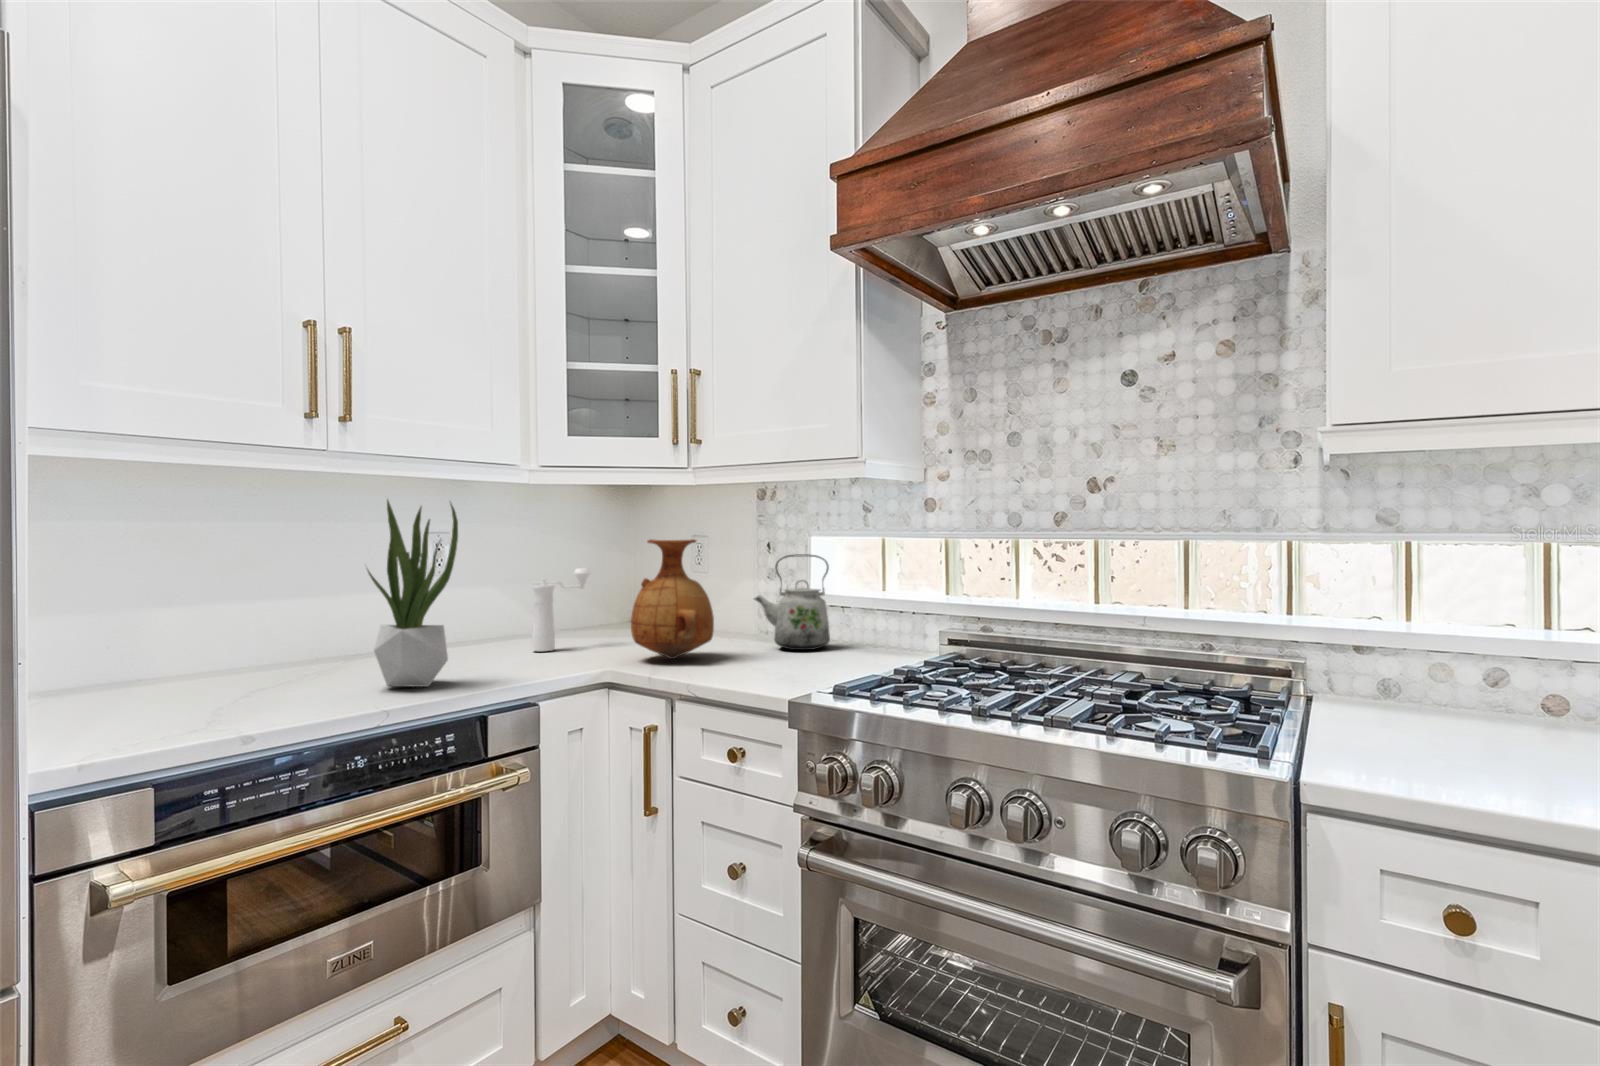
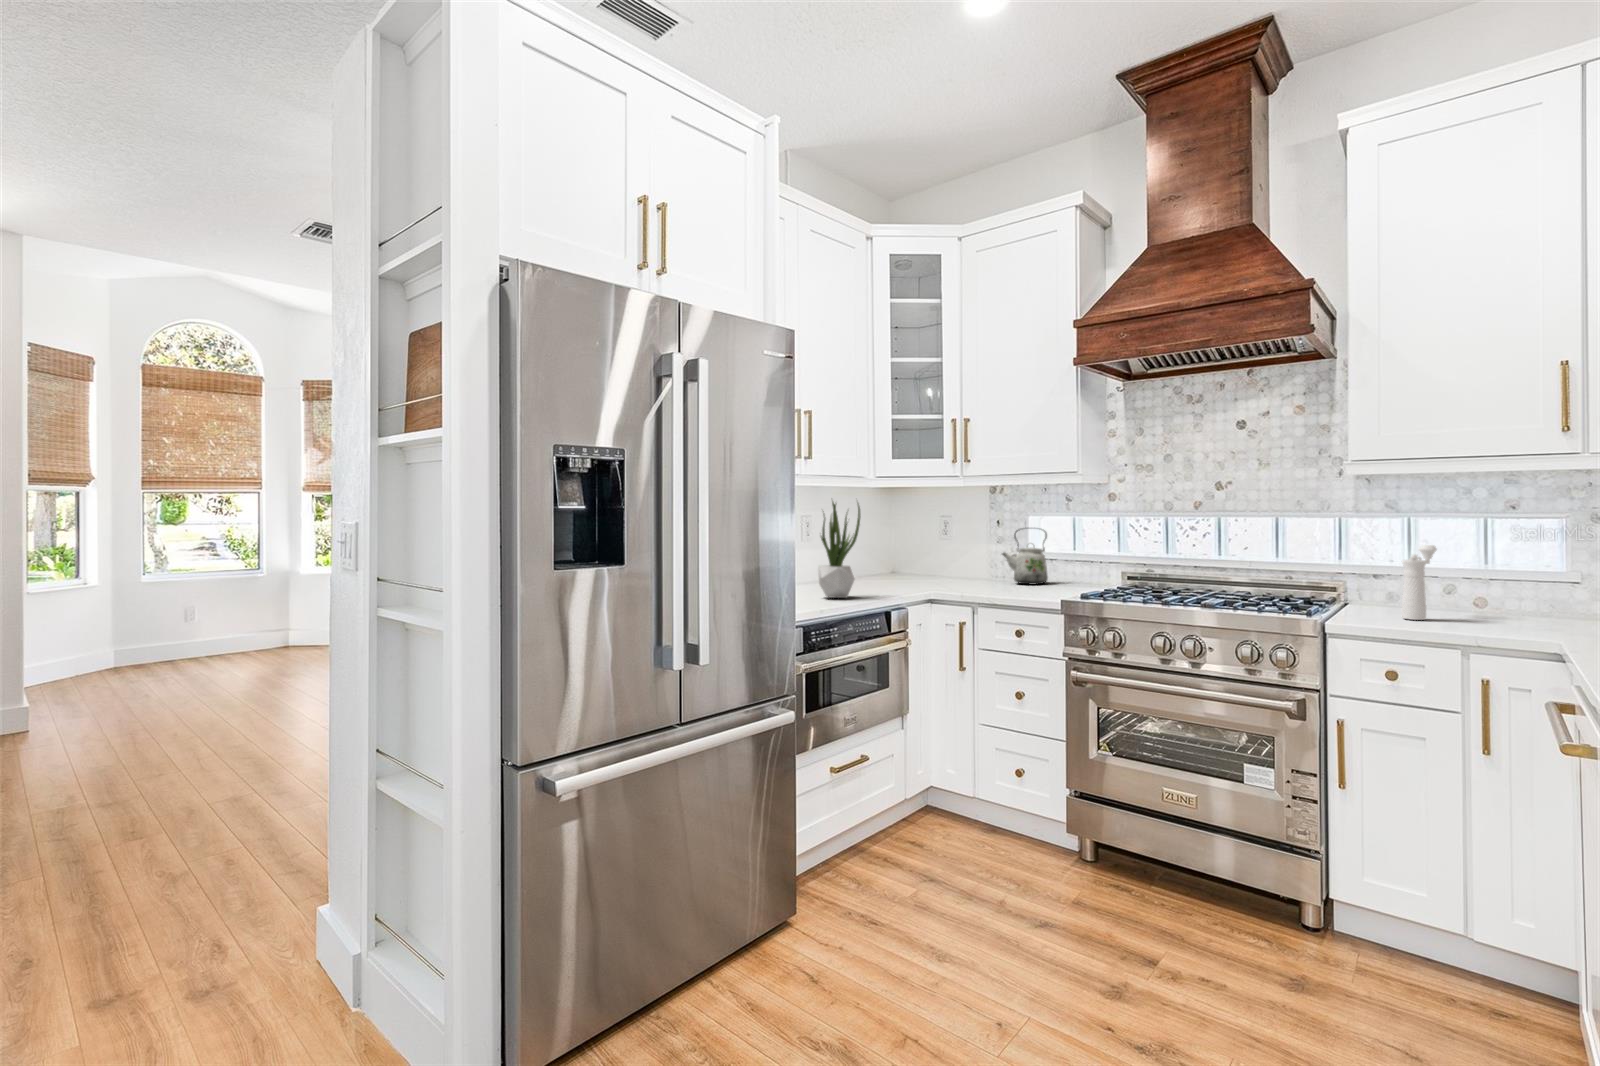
vase: present [631,539,714,659] -> none [936,519,984,588]
pepper mill: present [532,568,590,651] -> present [1402,545,1437,620]

